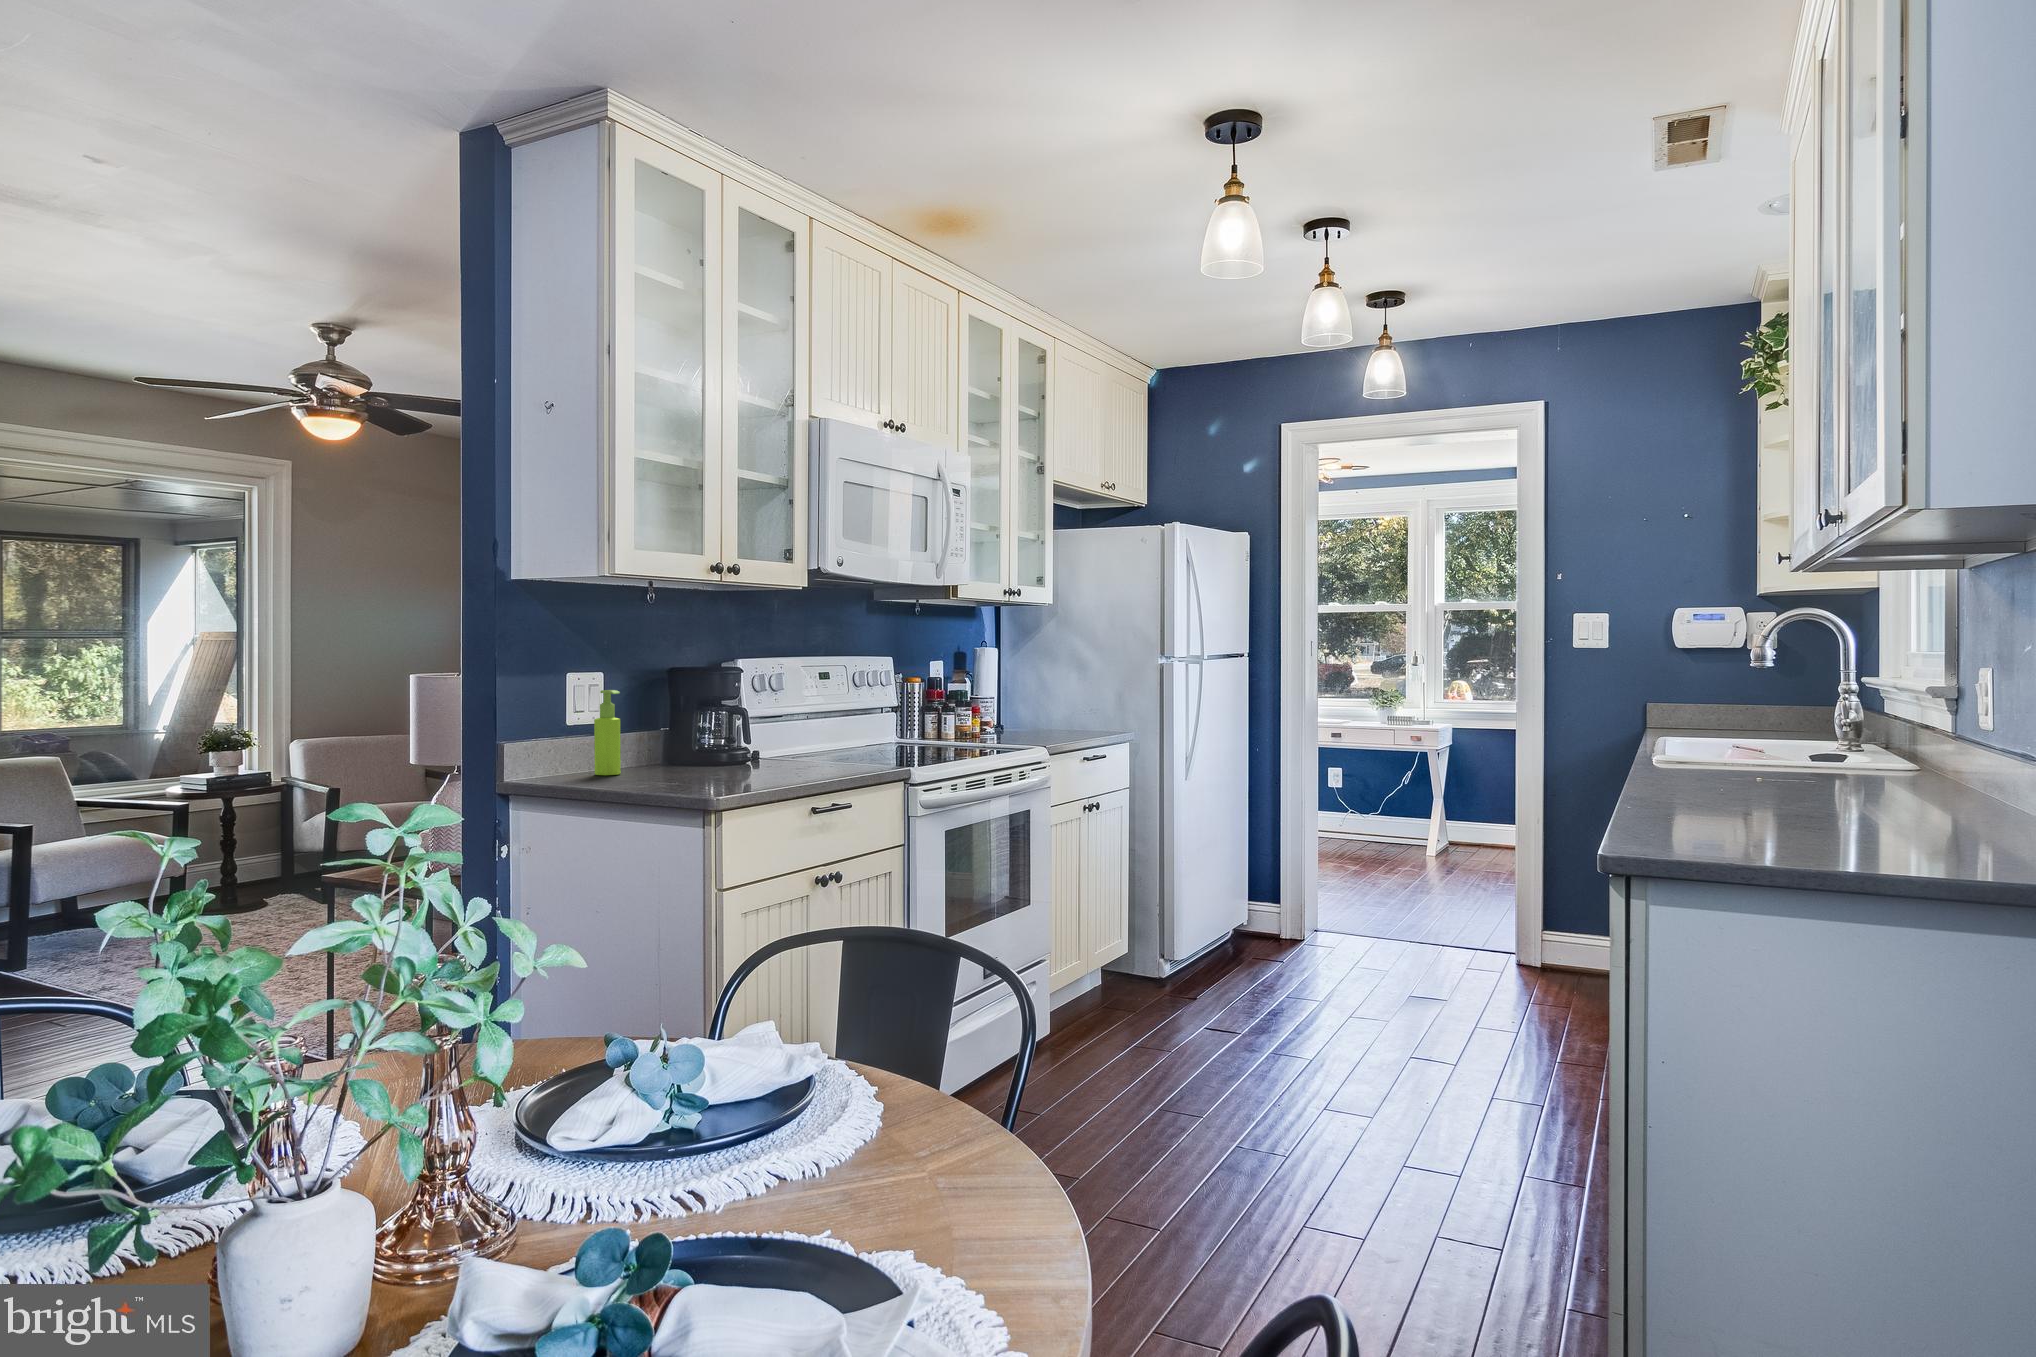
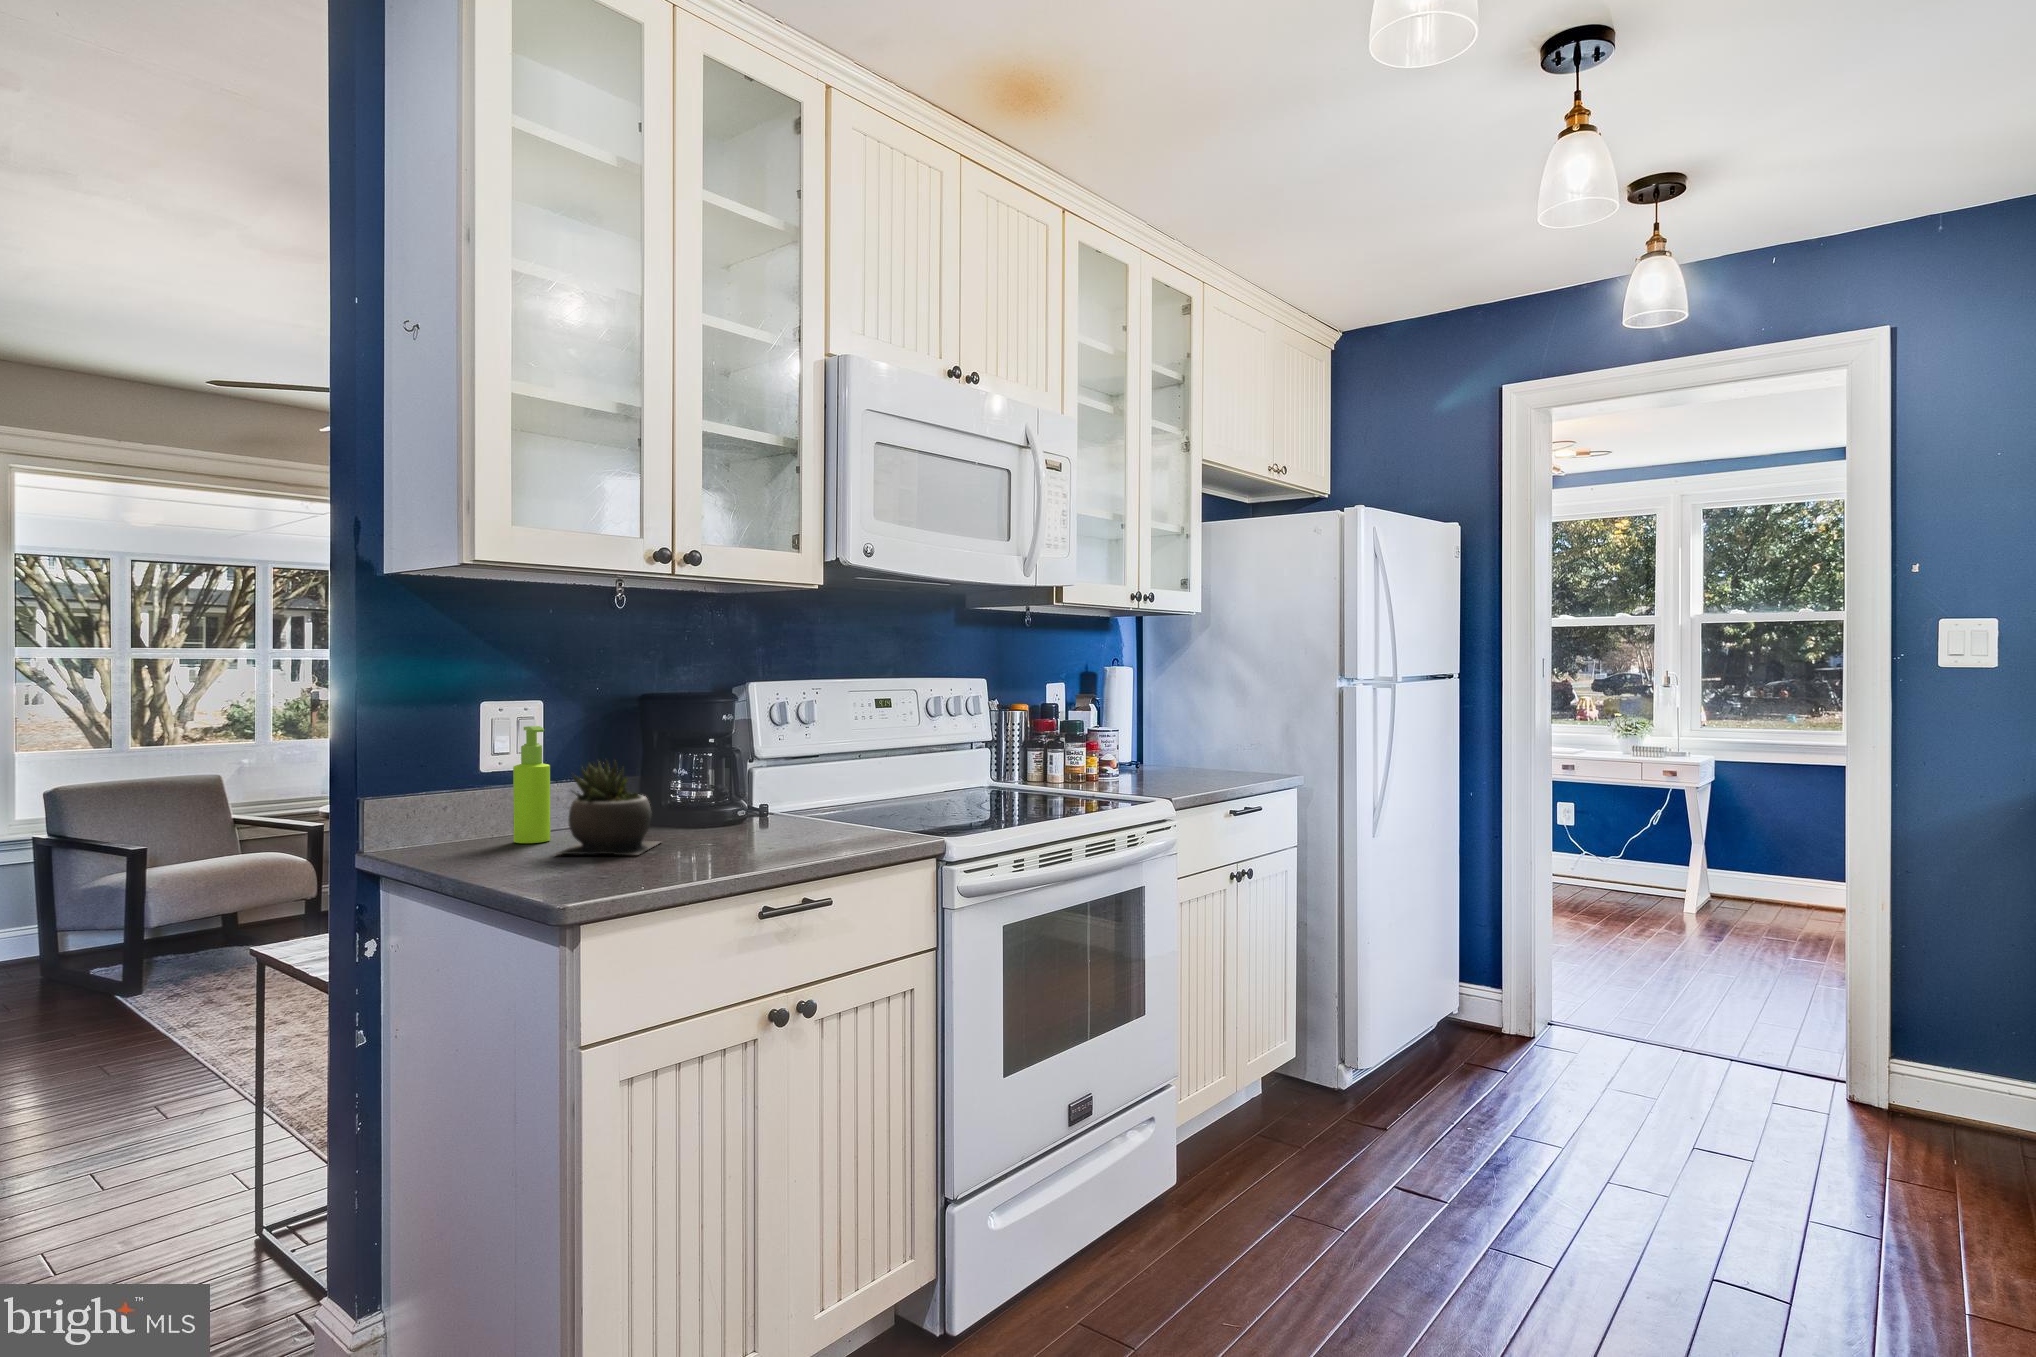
succulent plant: none [645,712,708,779] -> present [558,761,660,855]

